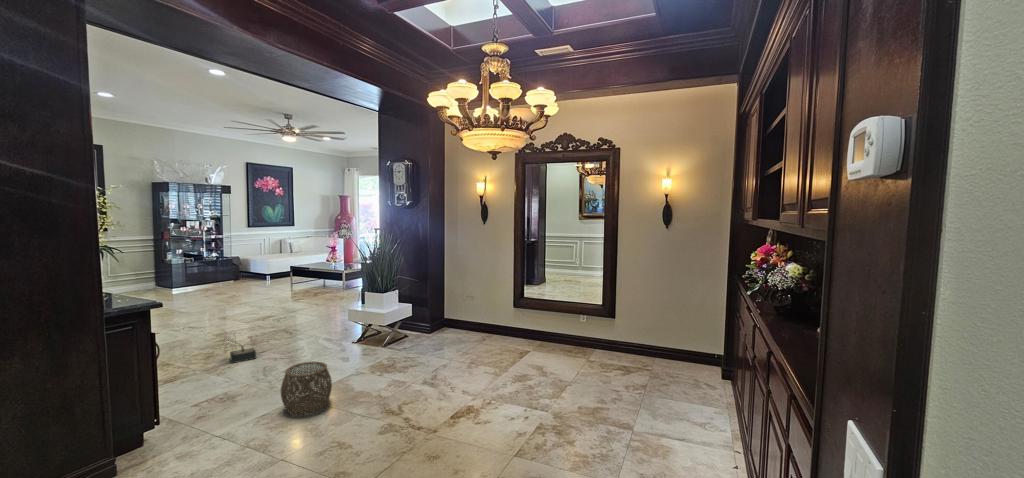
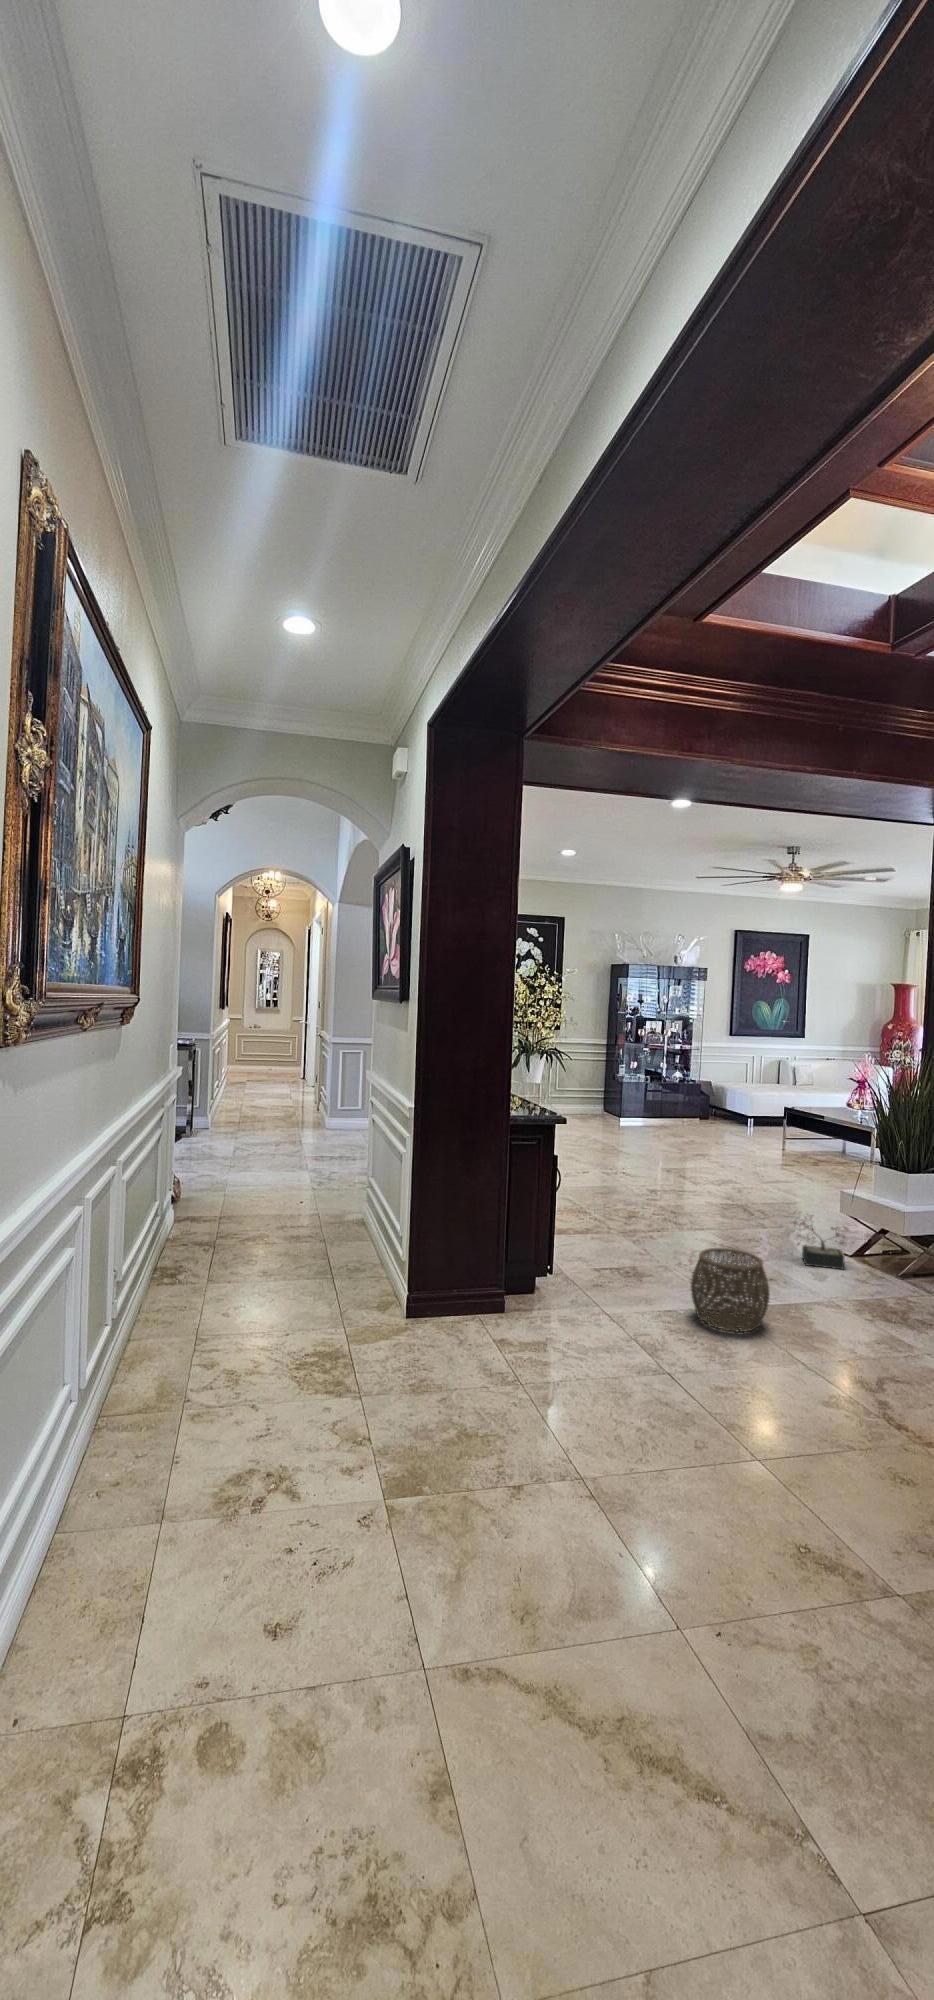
decorative plant: present [222,332,257,363] -> present [790,1211,854,1269]

